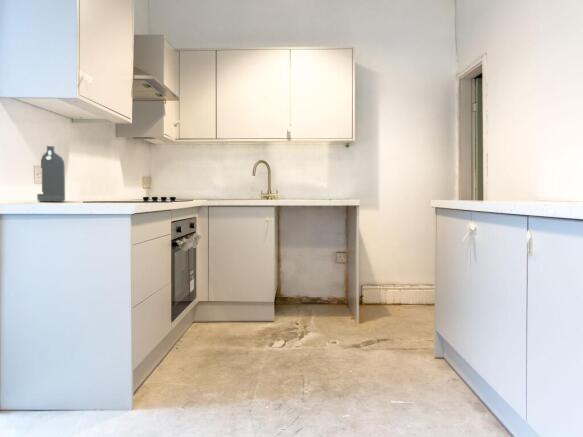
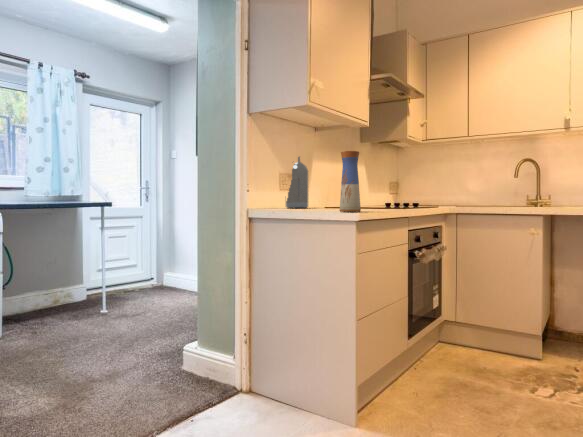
vase: none [111,148,132,207] -> present [340,151,361,212]

